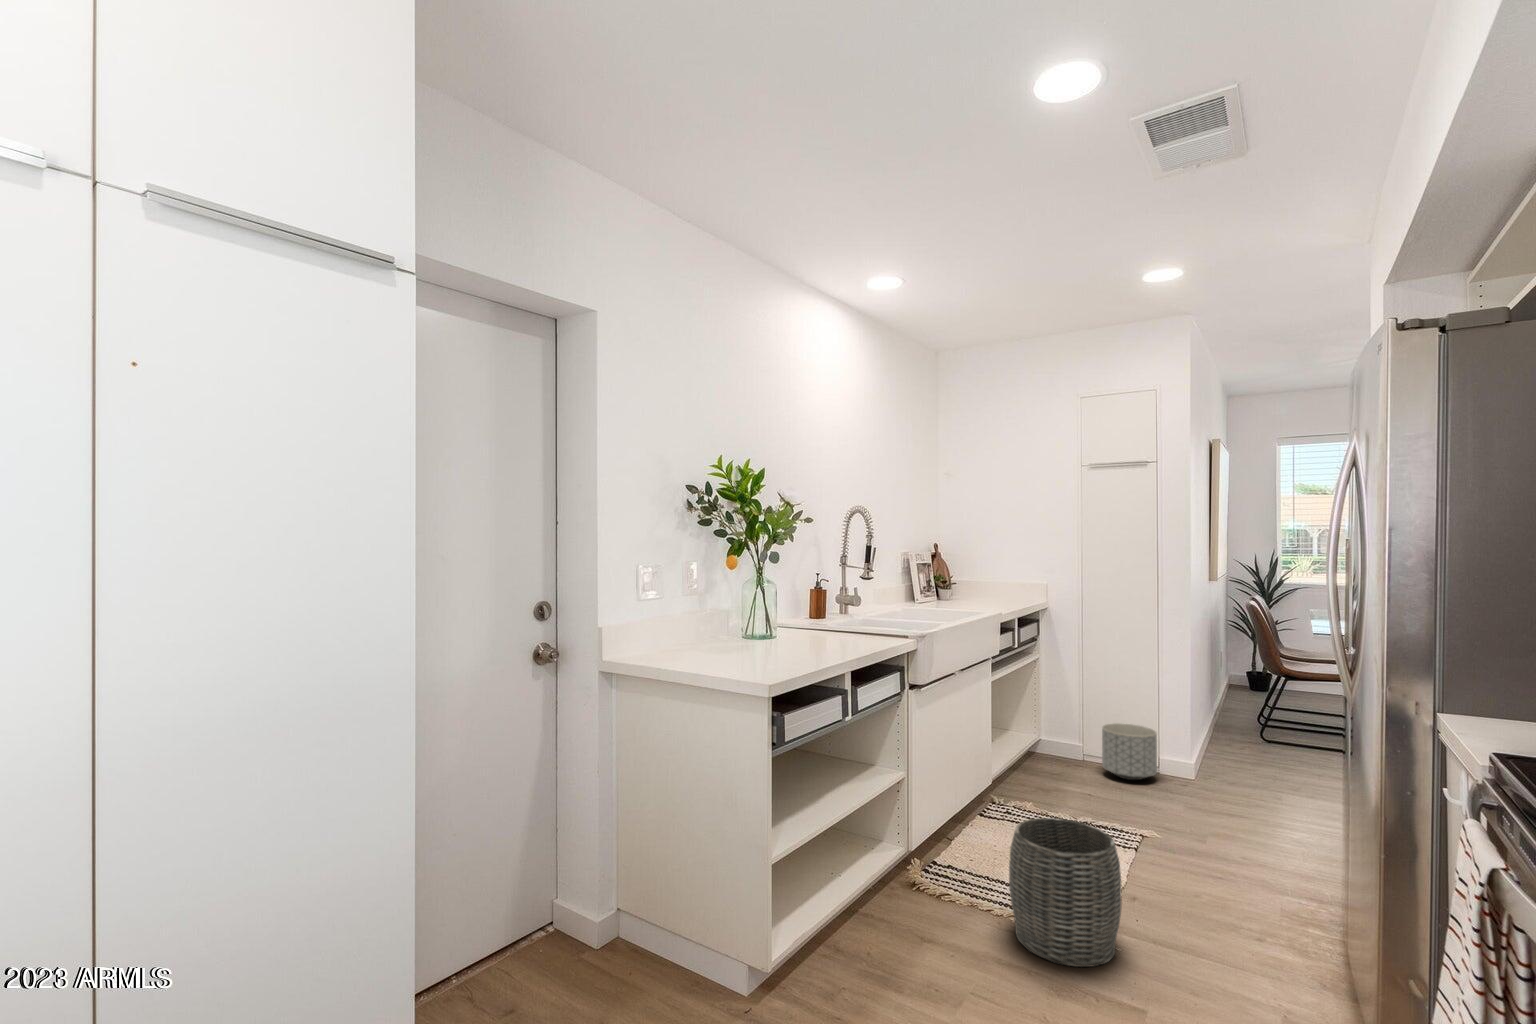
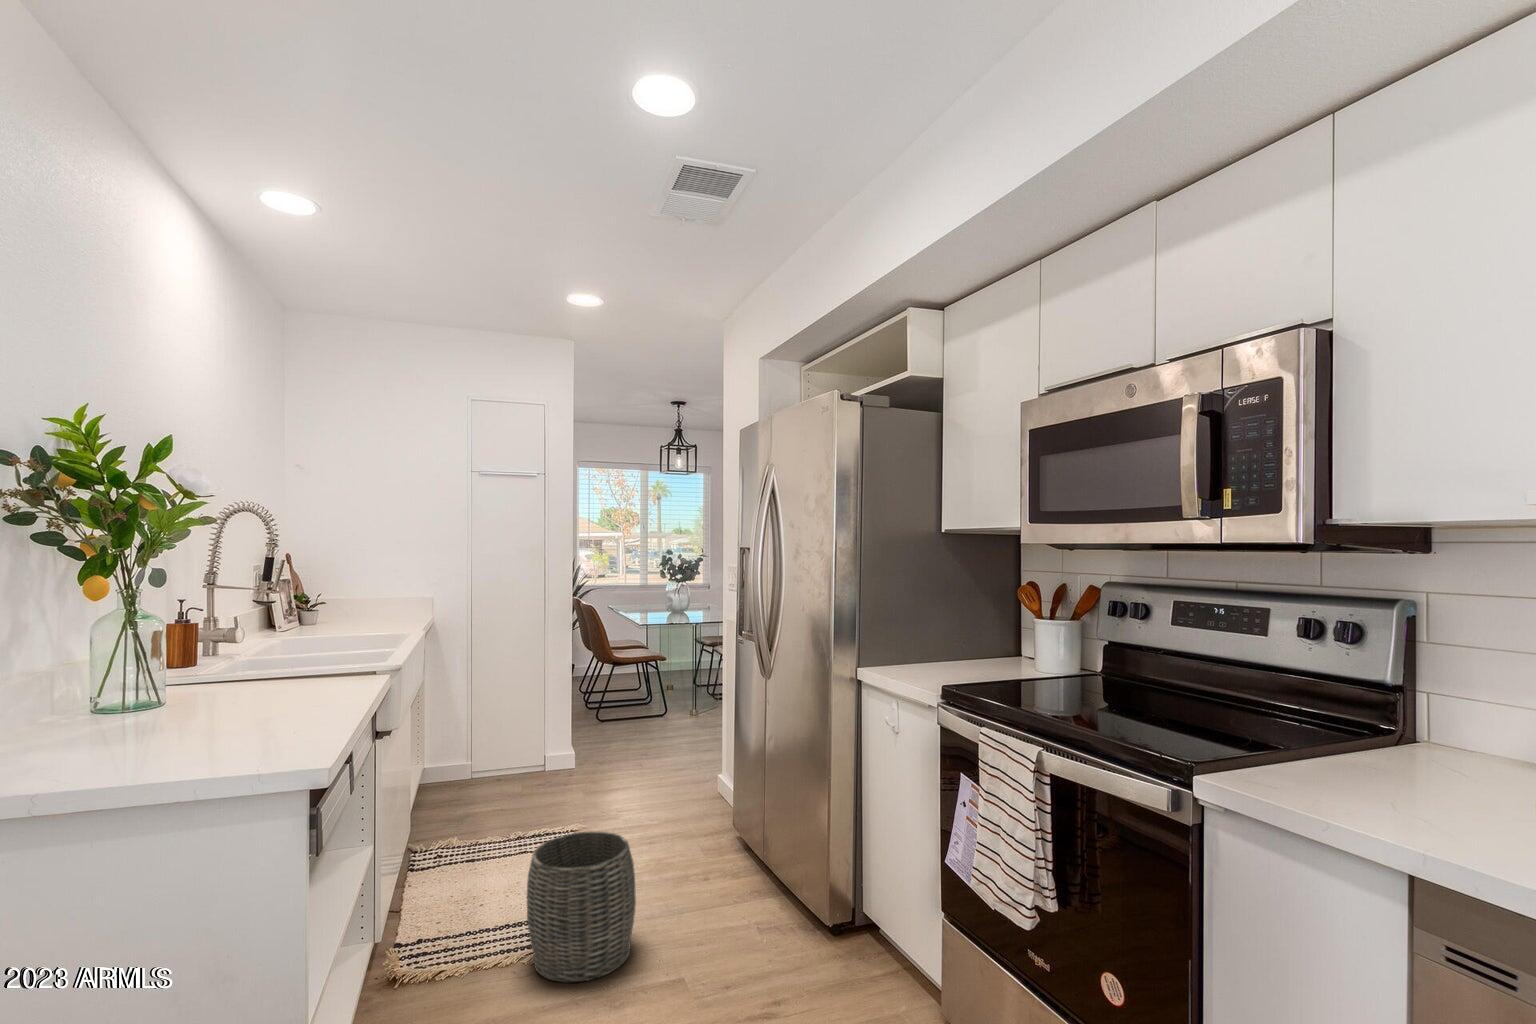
planter: present [1102,723,1157,780] -> none [497,729,548,785]

